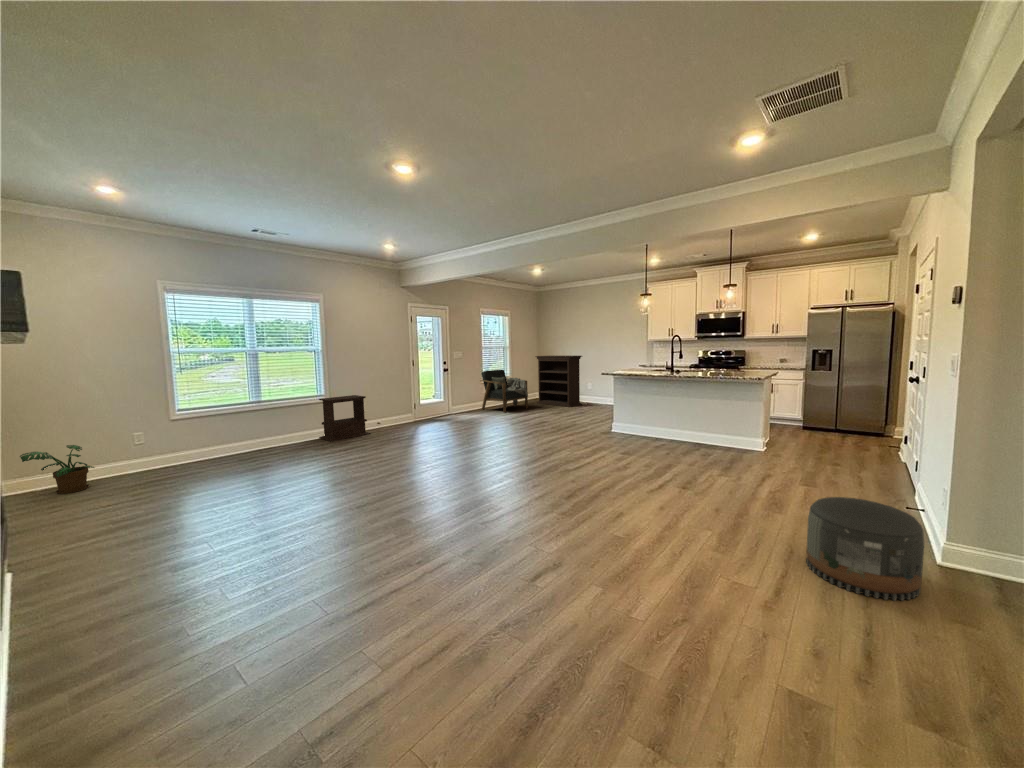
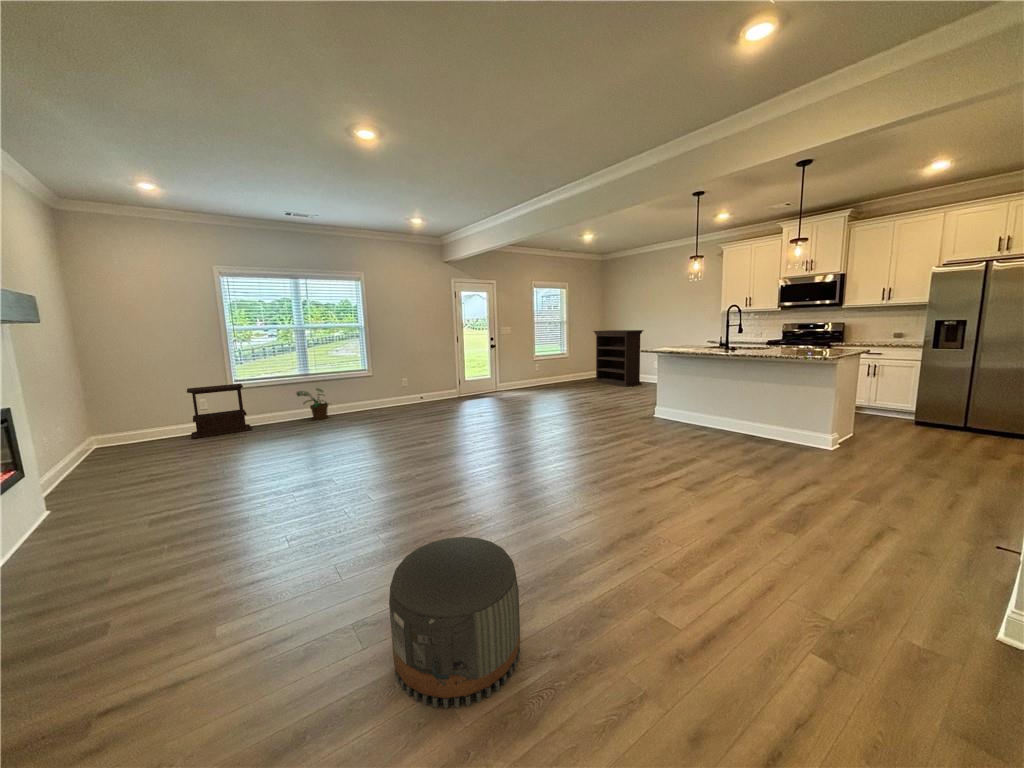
armchair: present [481,370,528,413] -> none [530,345,580,391]
side table: present [319,395,371,441] -> present [187,384,252,439]
potted plant: present [20,445,94,494] -> present [296,389,329,420]
pouf: present [806,497,924,601] -> present [389,537,520,708]

